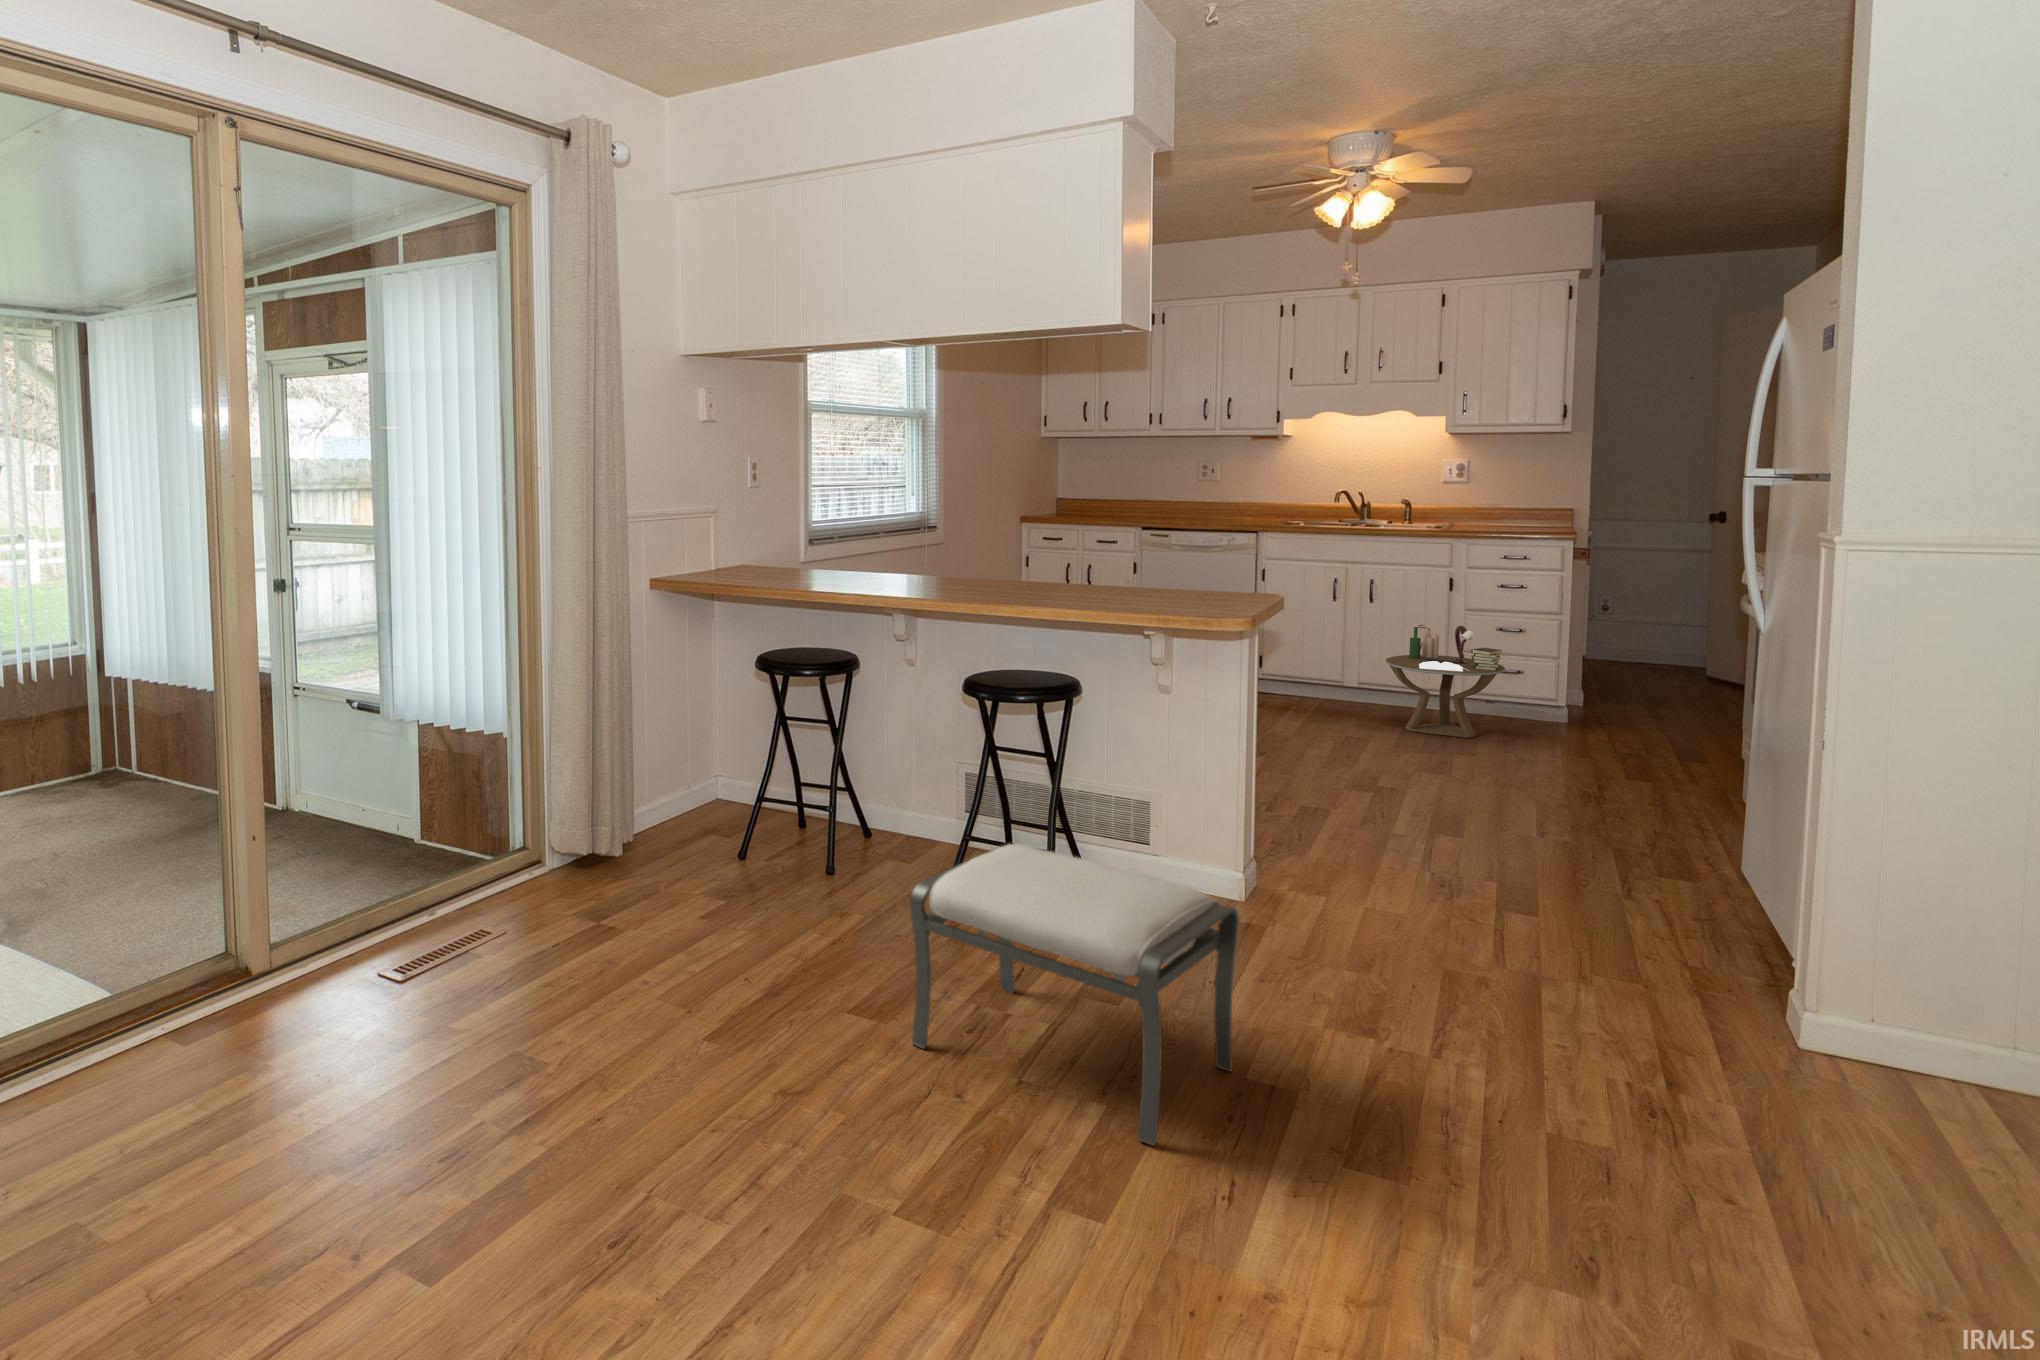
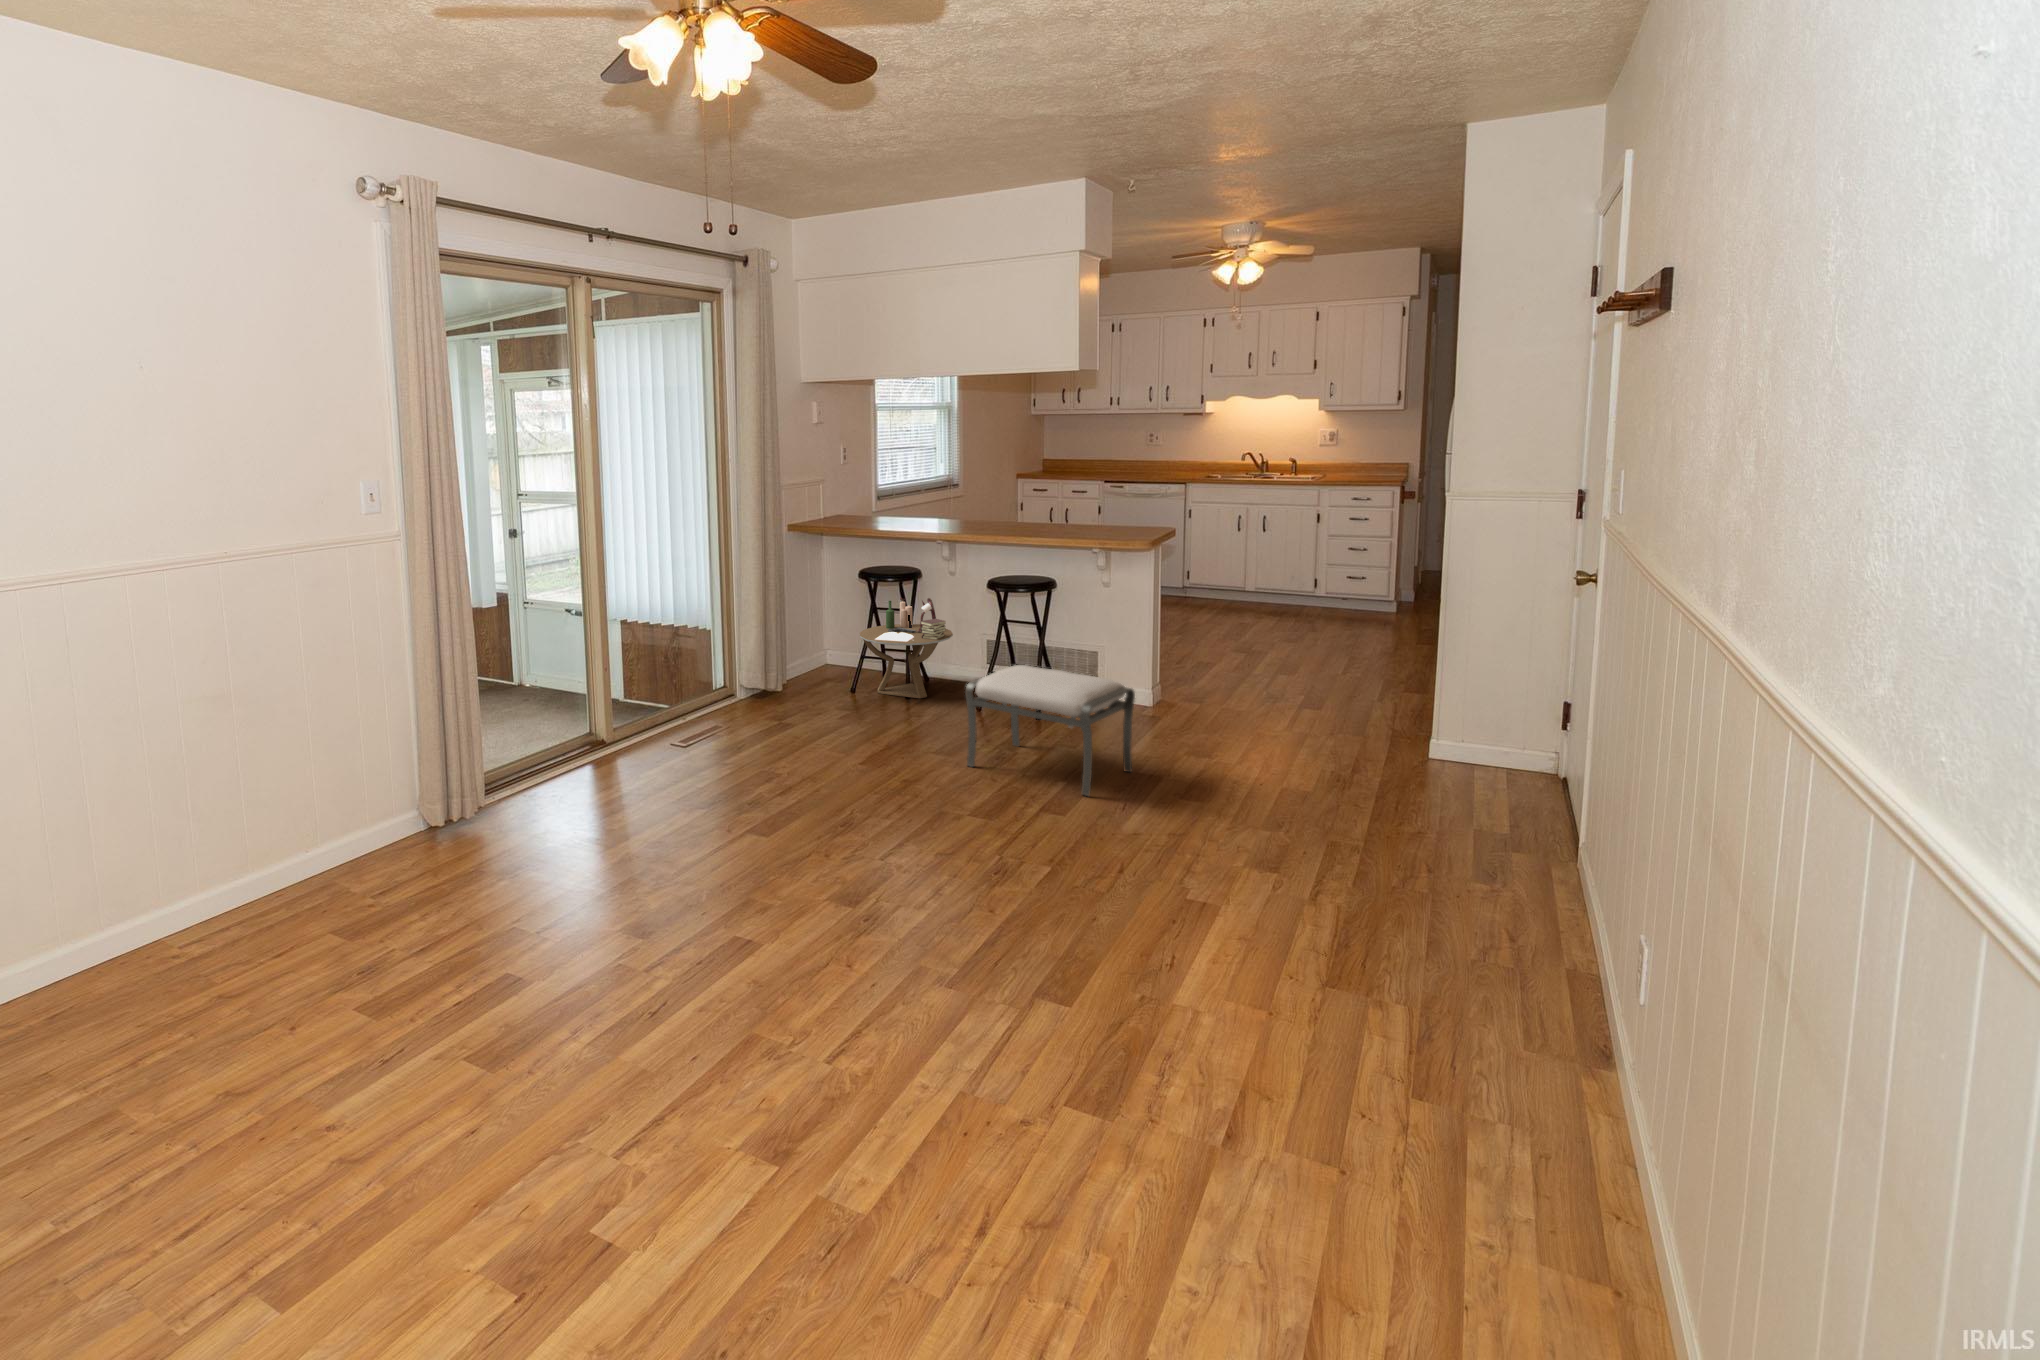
side table: present [1386,625,1505,738] -> present [859,598,953,698]

